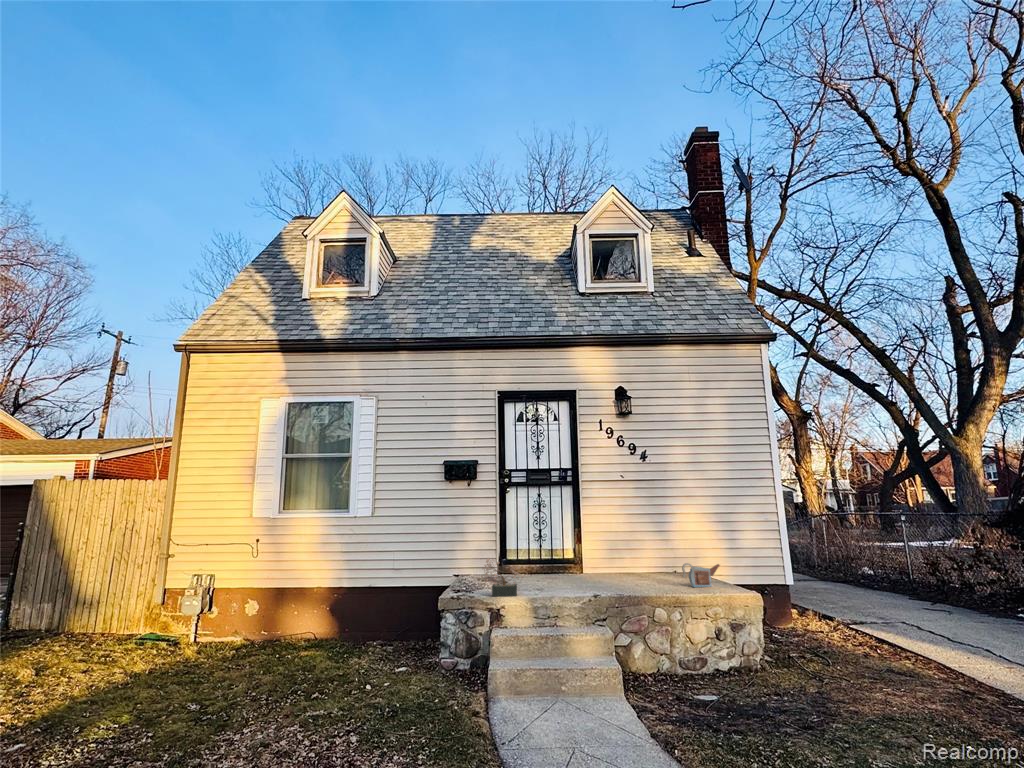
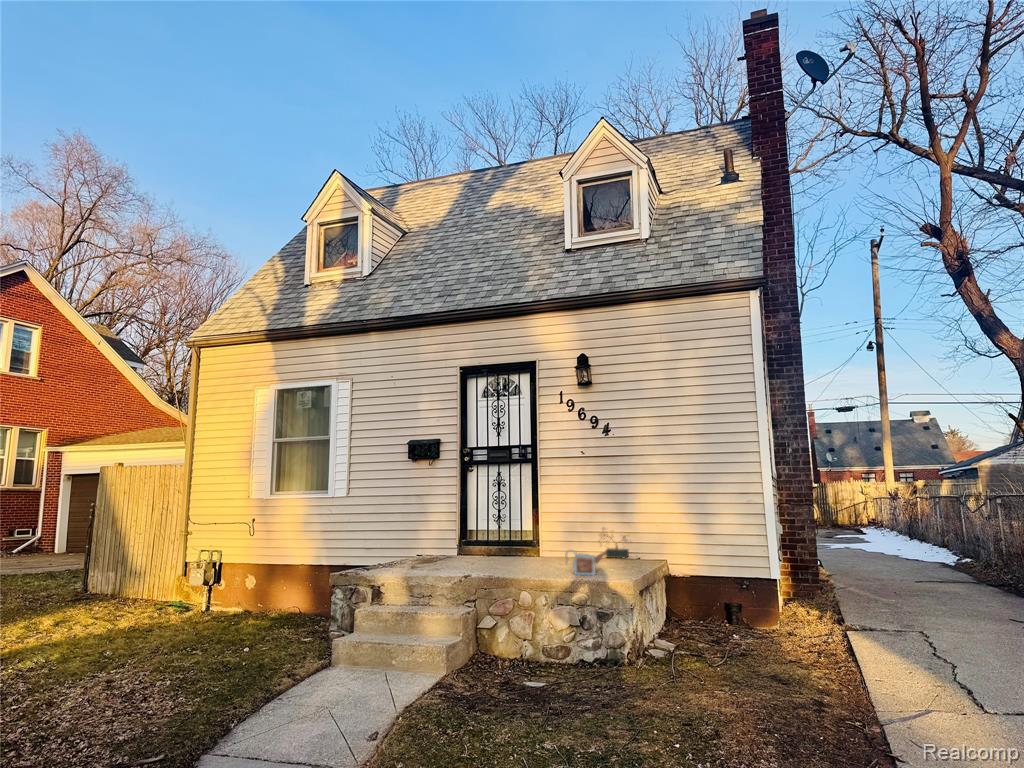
decorative plant: present [481,558,524,596] -> present [599,528,632,558]

